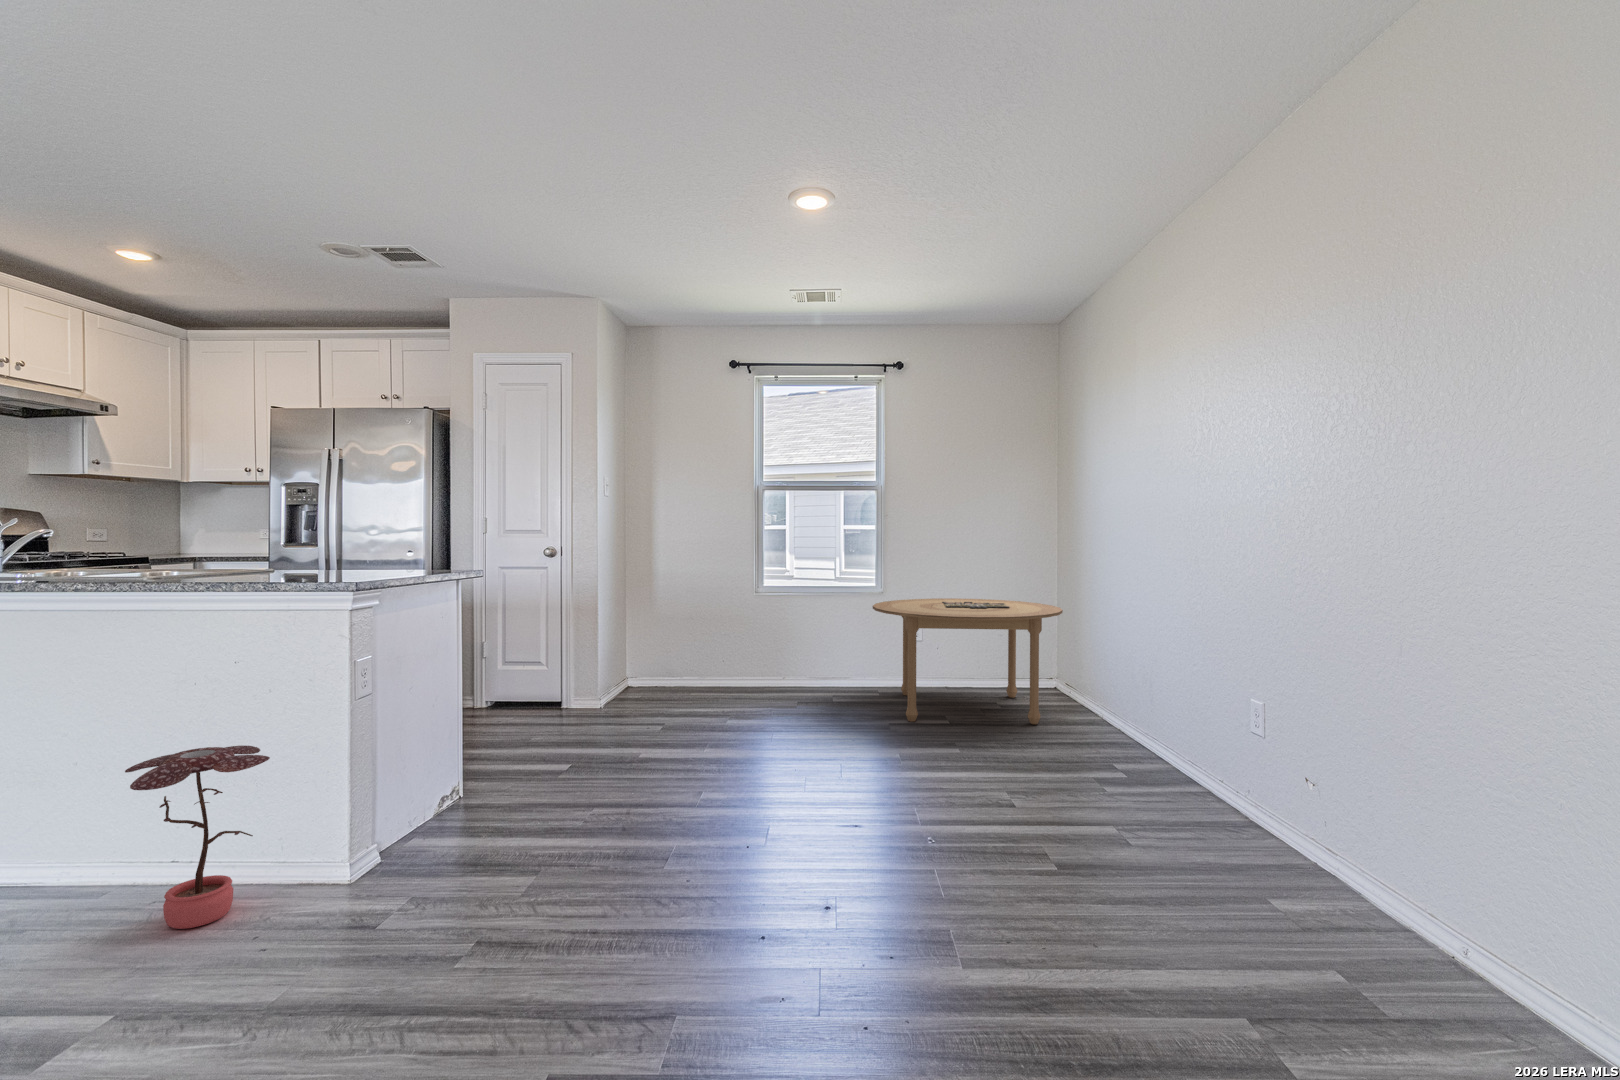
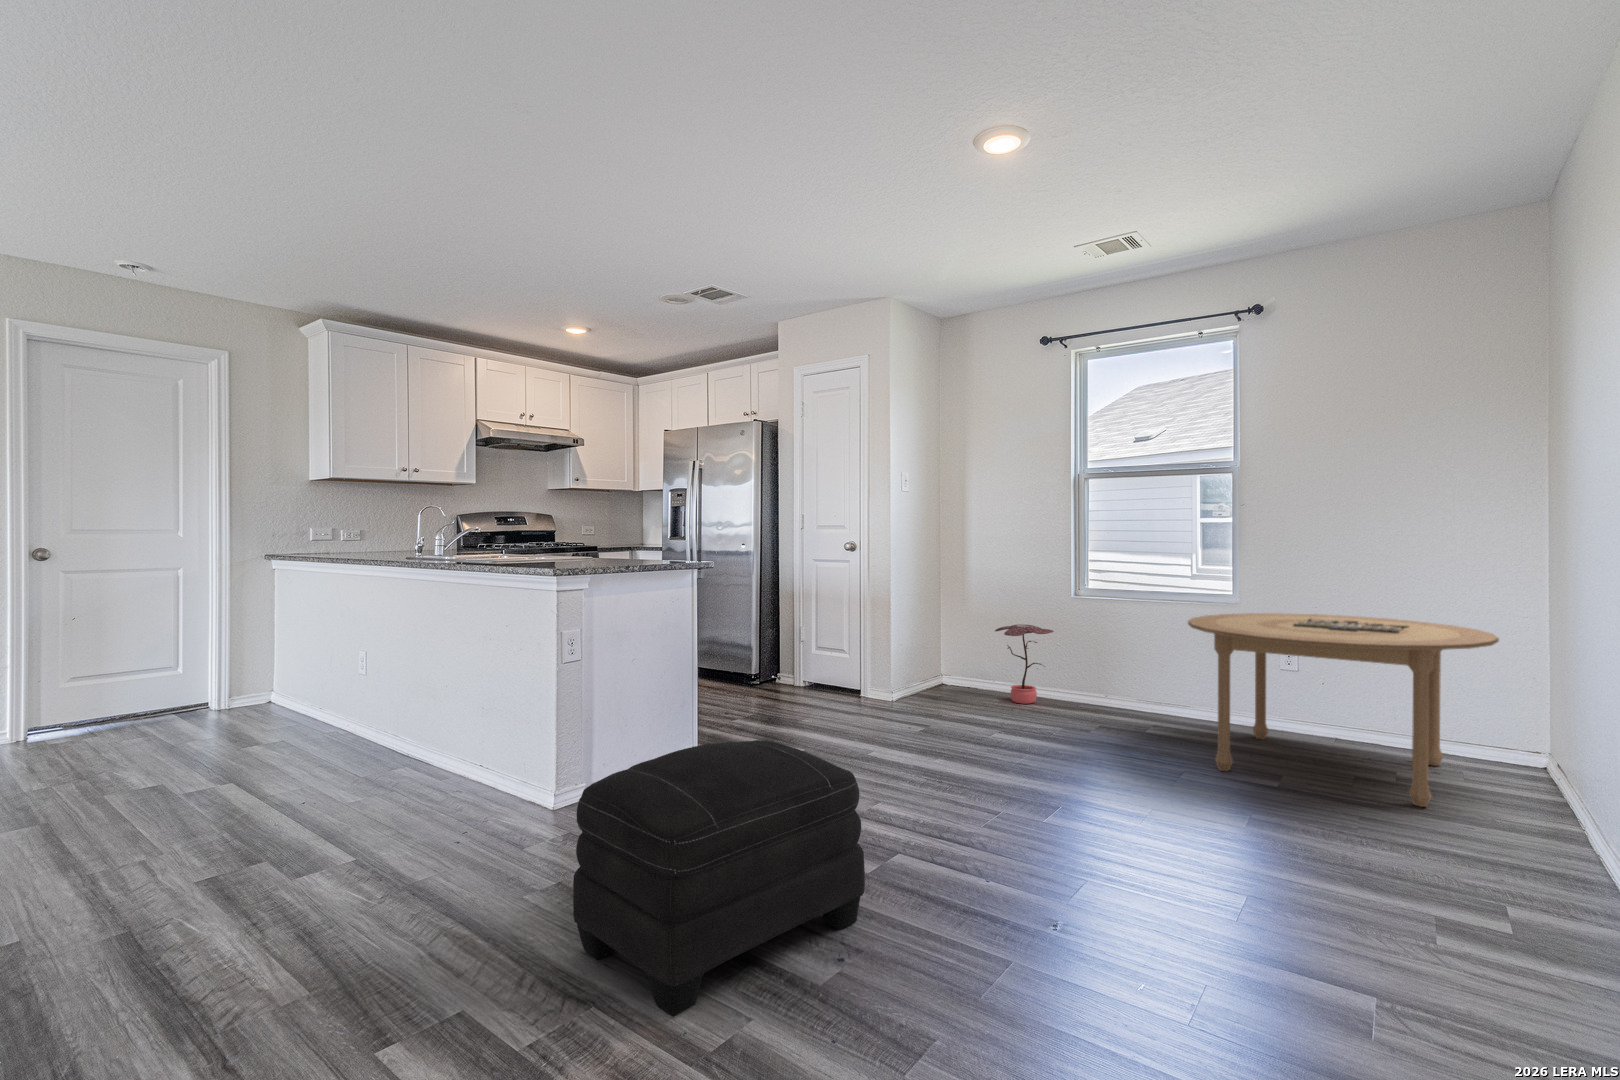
potted plant: present [125,746,270,929] -> present [995,624,1054,704]
ottoman: none [591,746,822,1023] -> present [573,740,865,1017]

